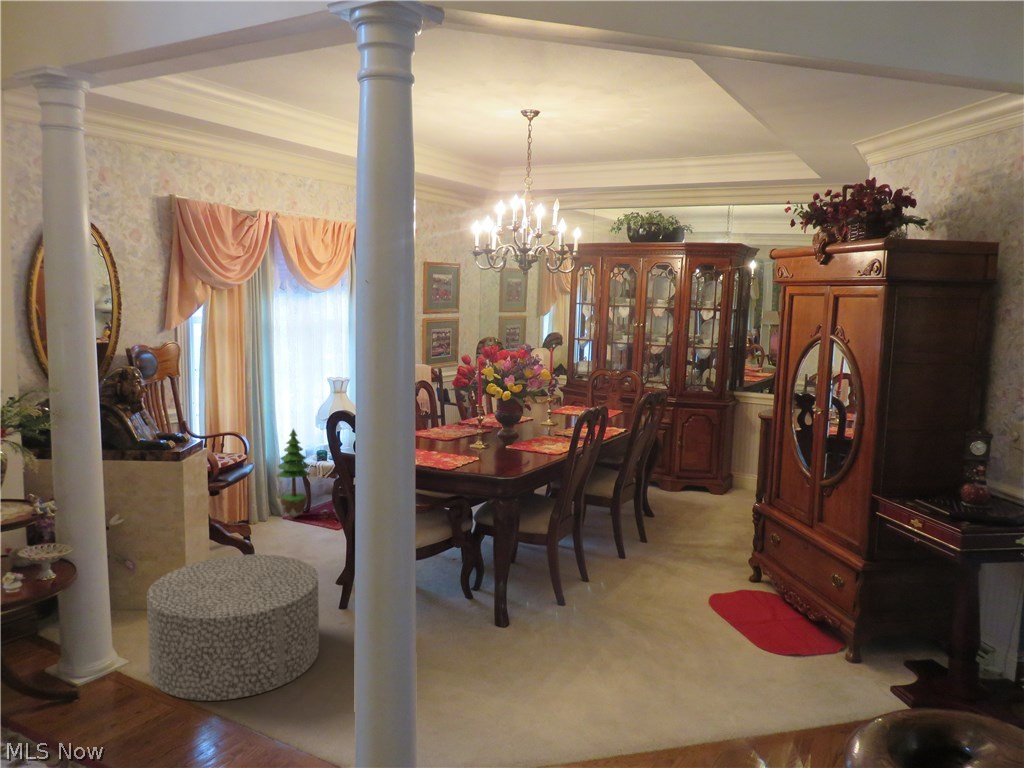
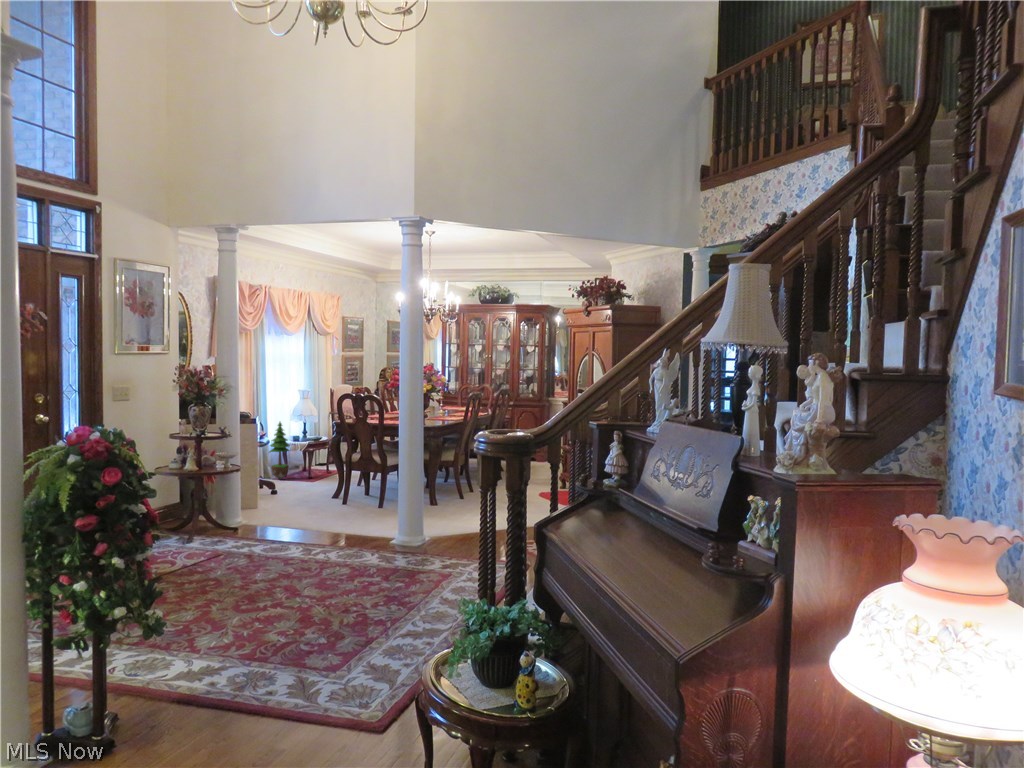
ottoman: present [147,554,319,701] -> none [258,474,345,532]

